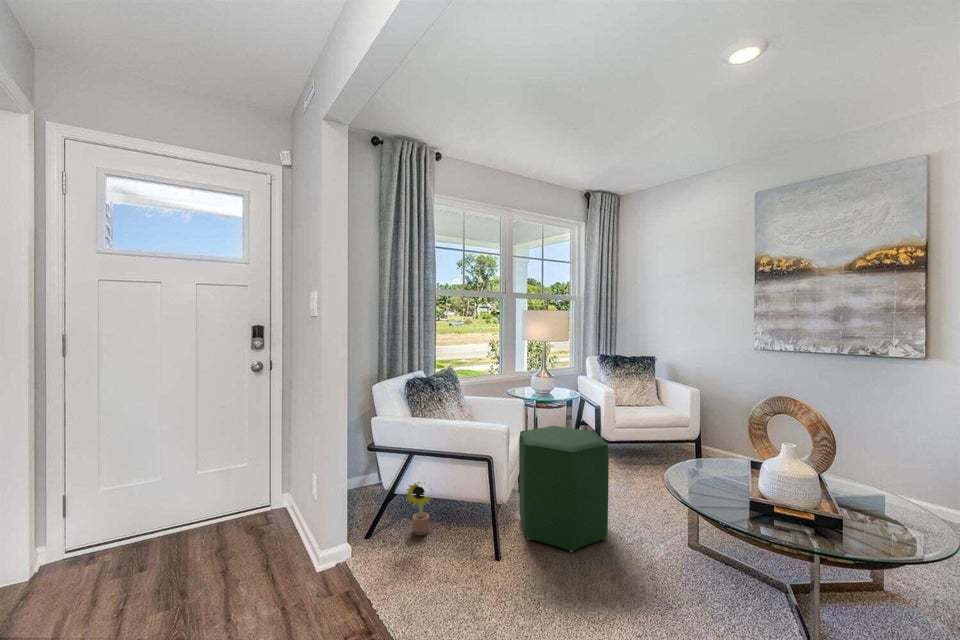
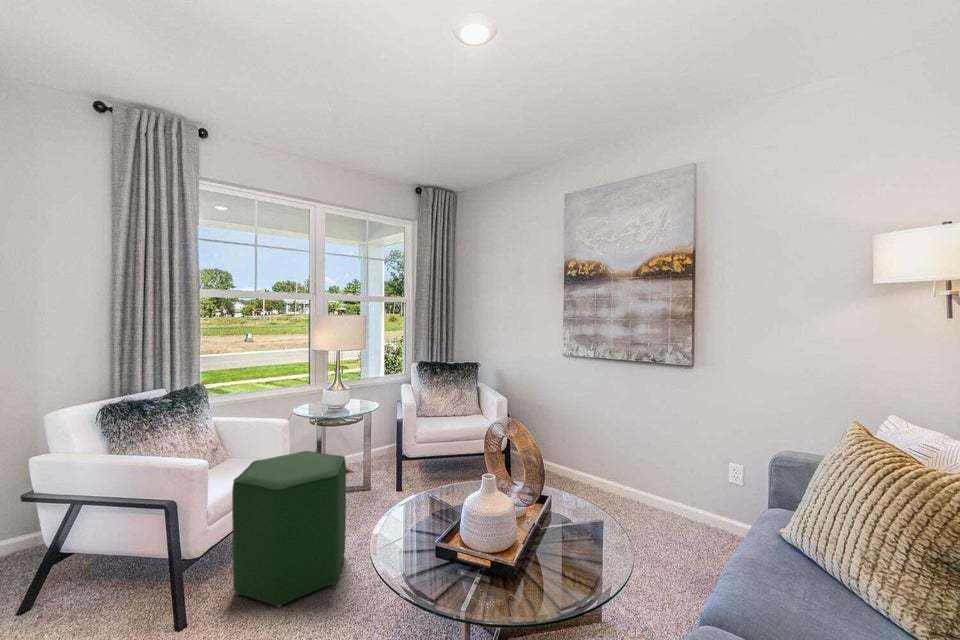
decorative plant: present [406,482,432,535] -> none [70,535,118,601]

